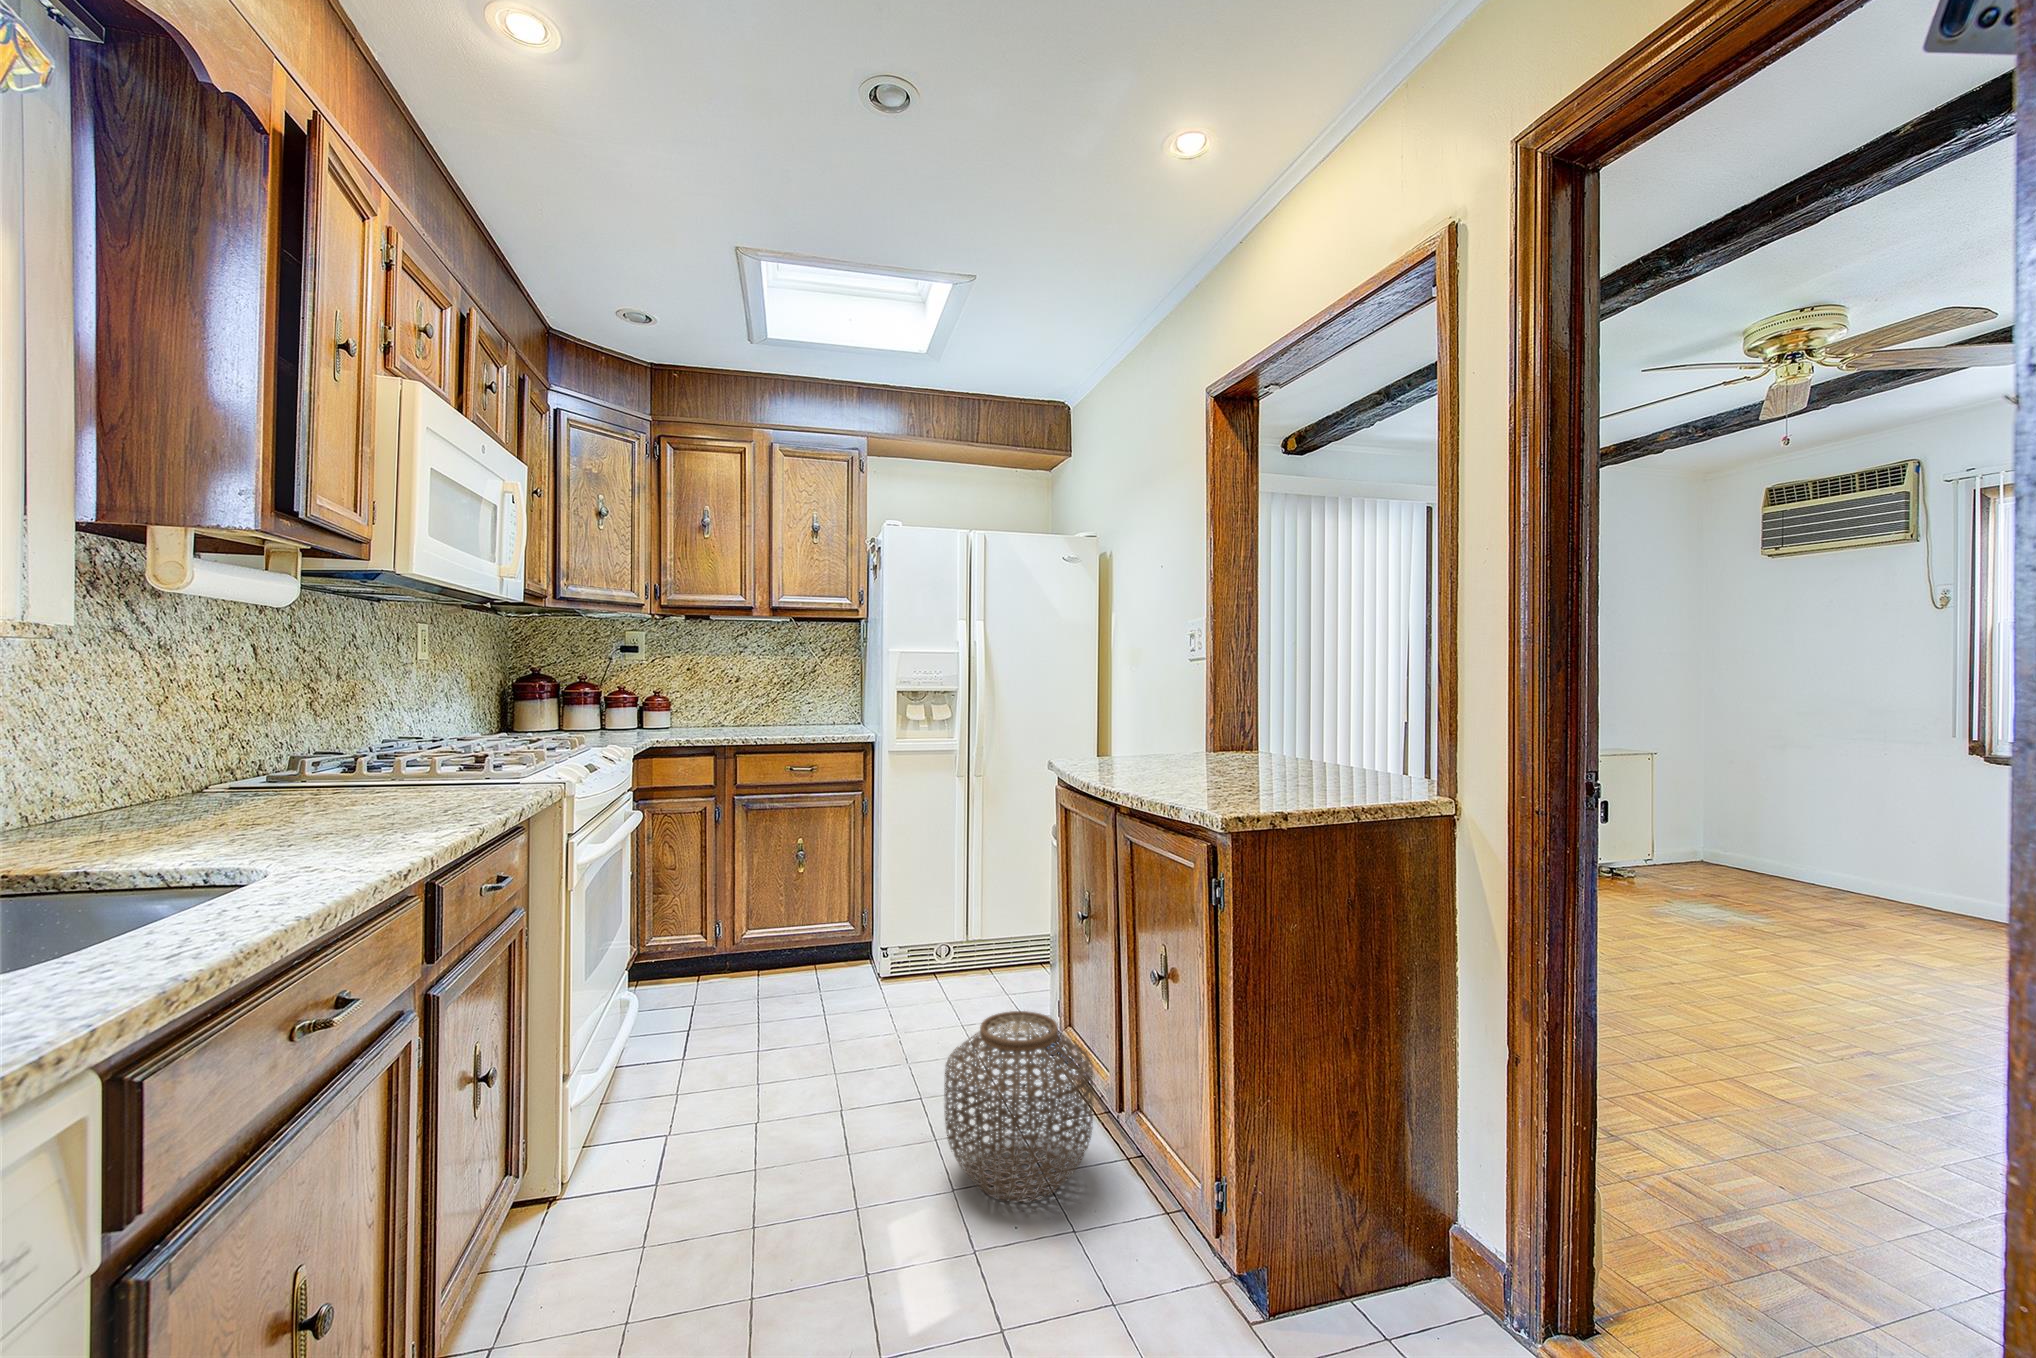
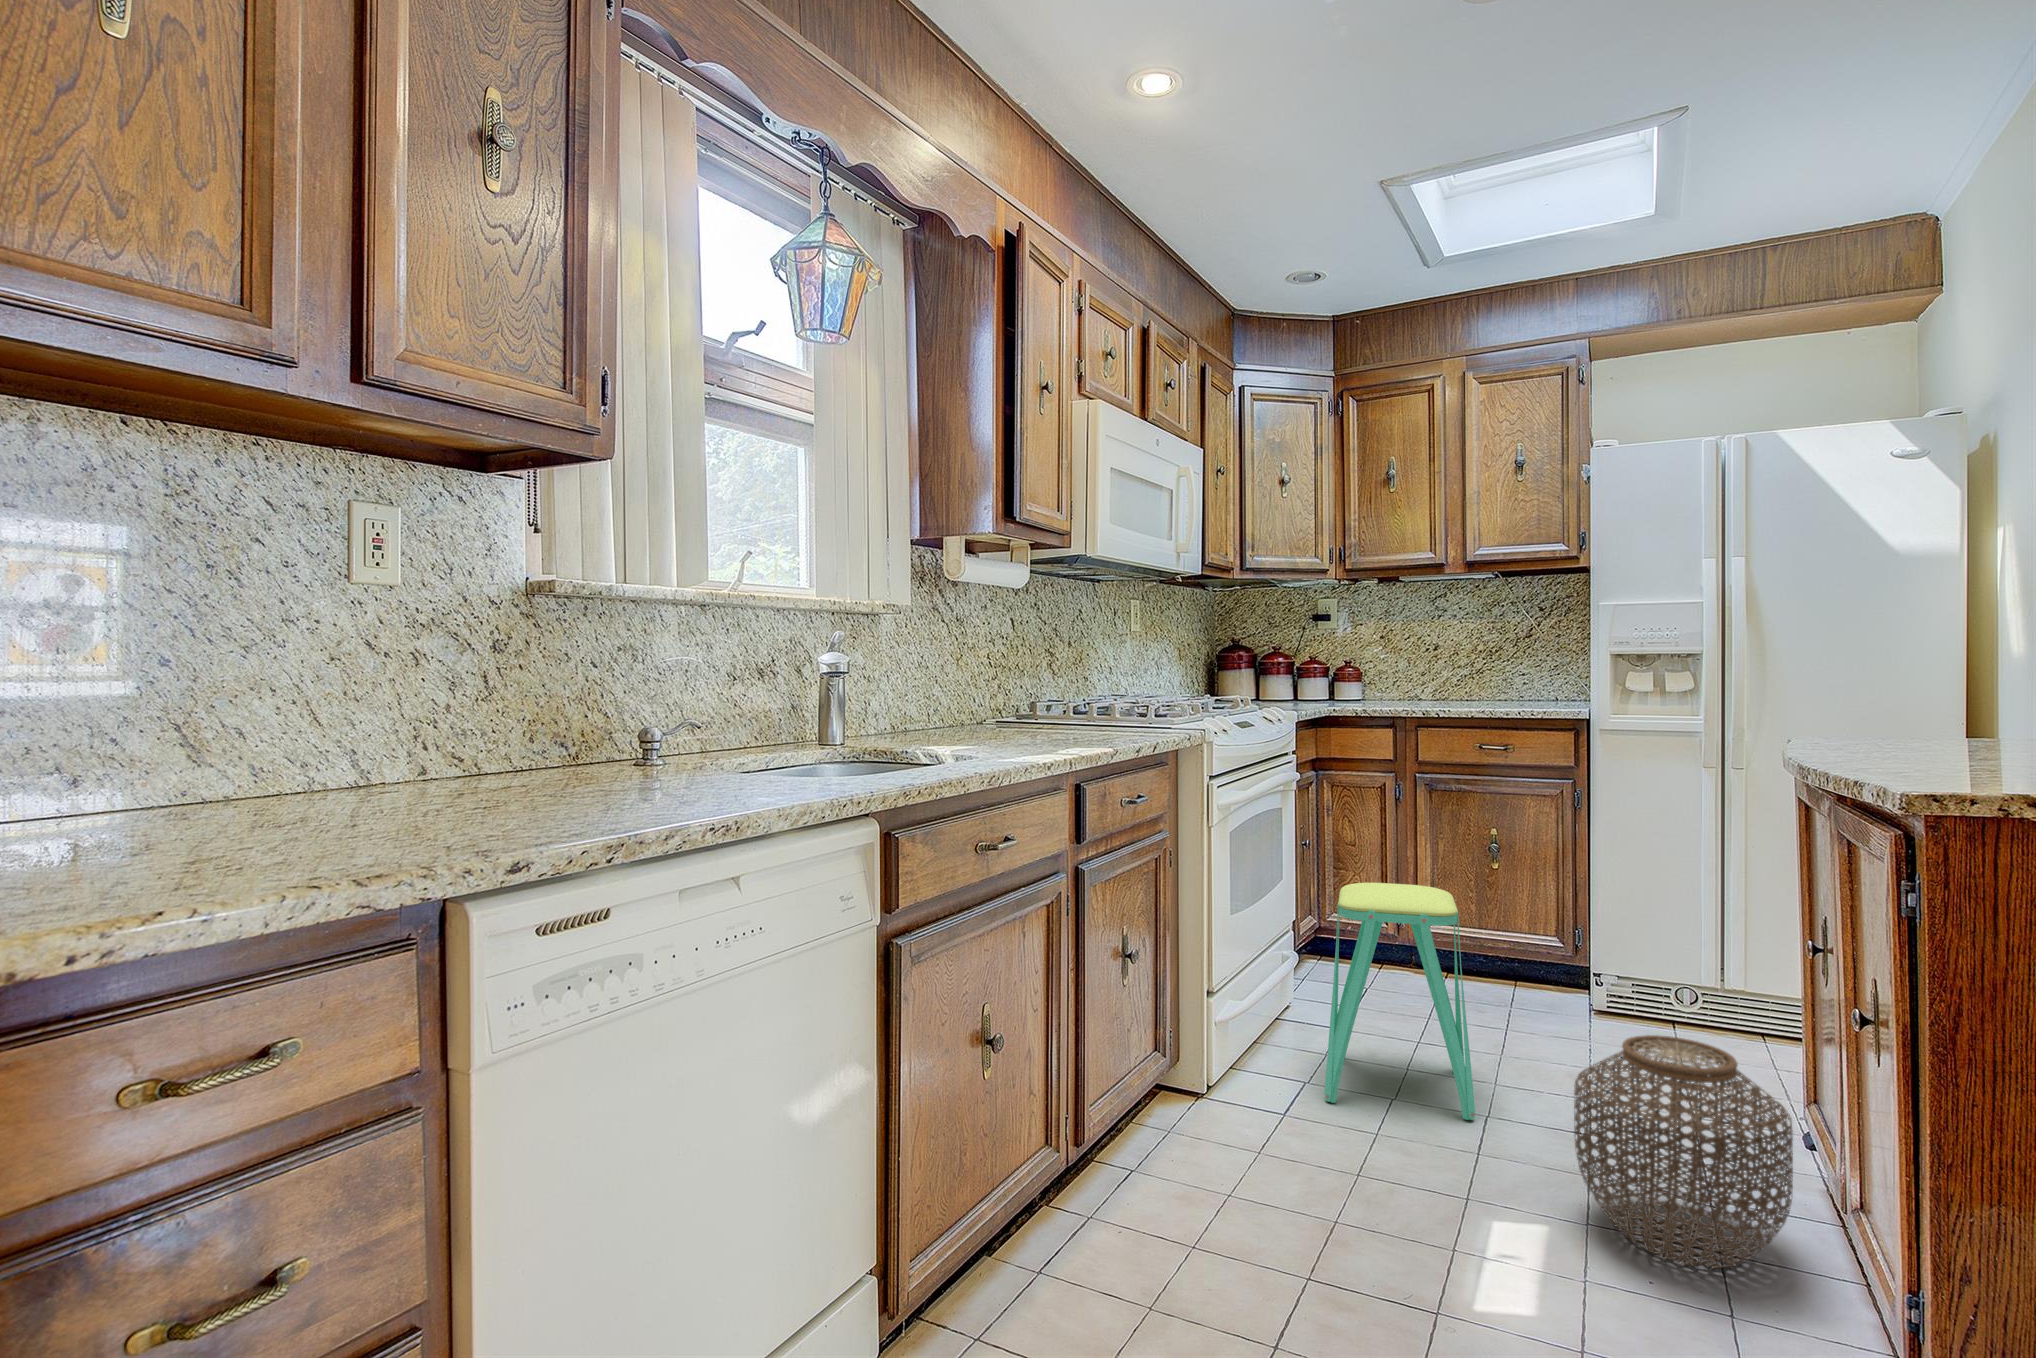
stool: none [684,911,836,1154] -> present [1325,883,1475,1120]

